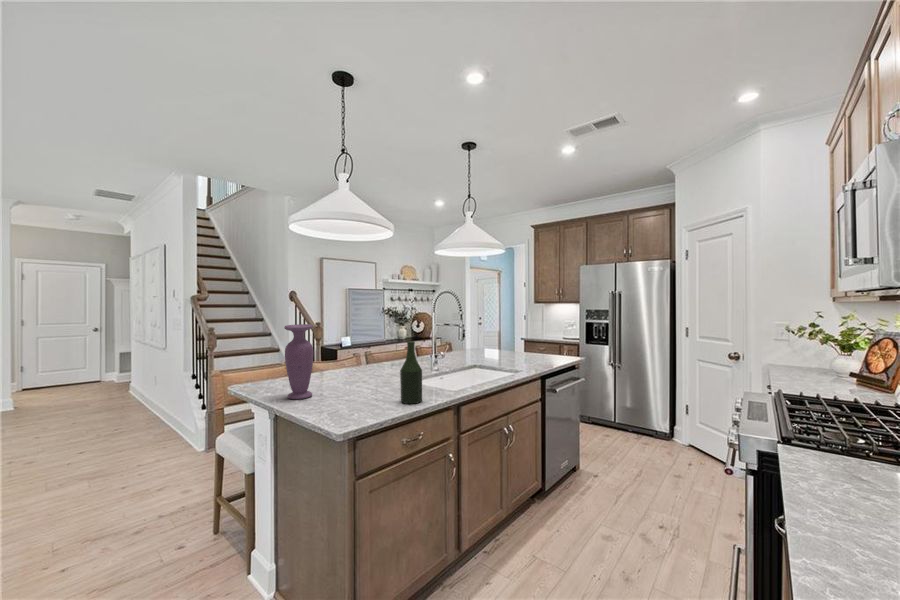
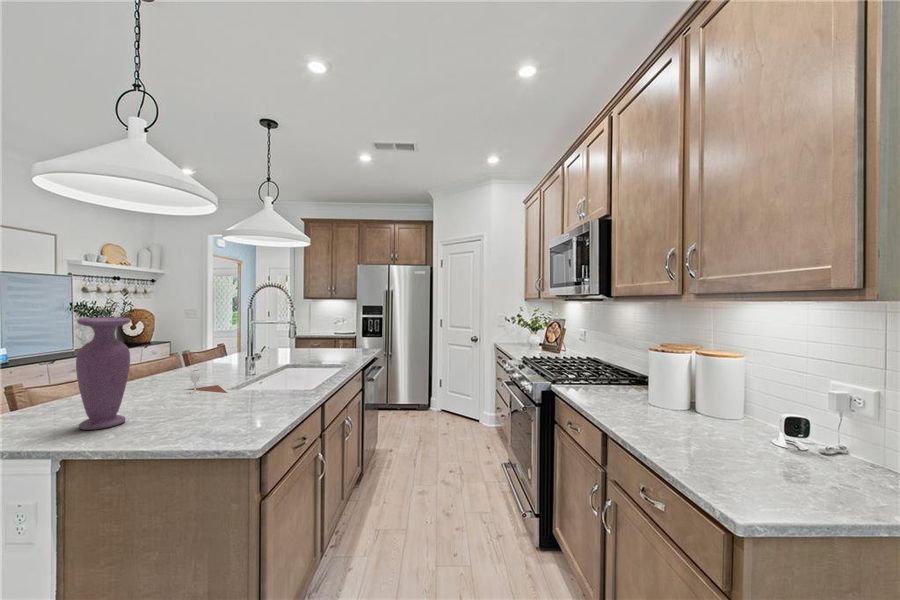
bottle: present [400,341,422,404] -> none [274,334,300,405]
wine glass: none [352,365,397,387] -> present [187,370,227,394]

